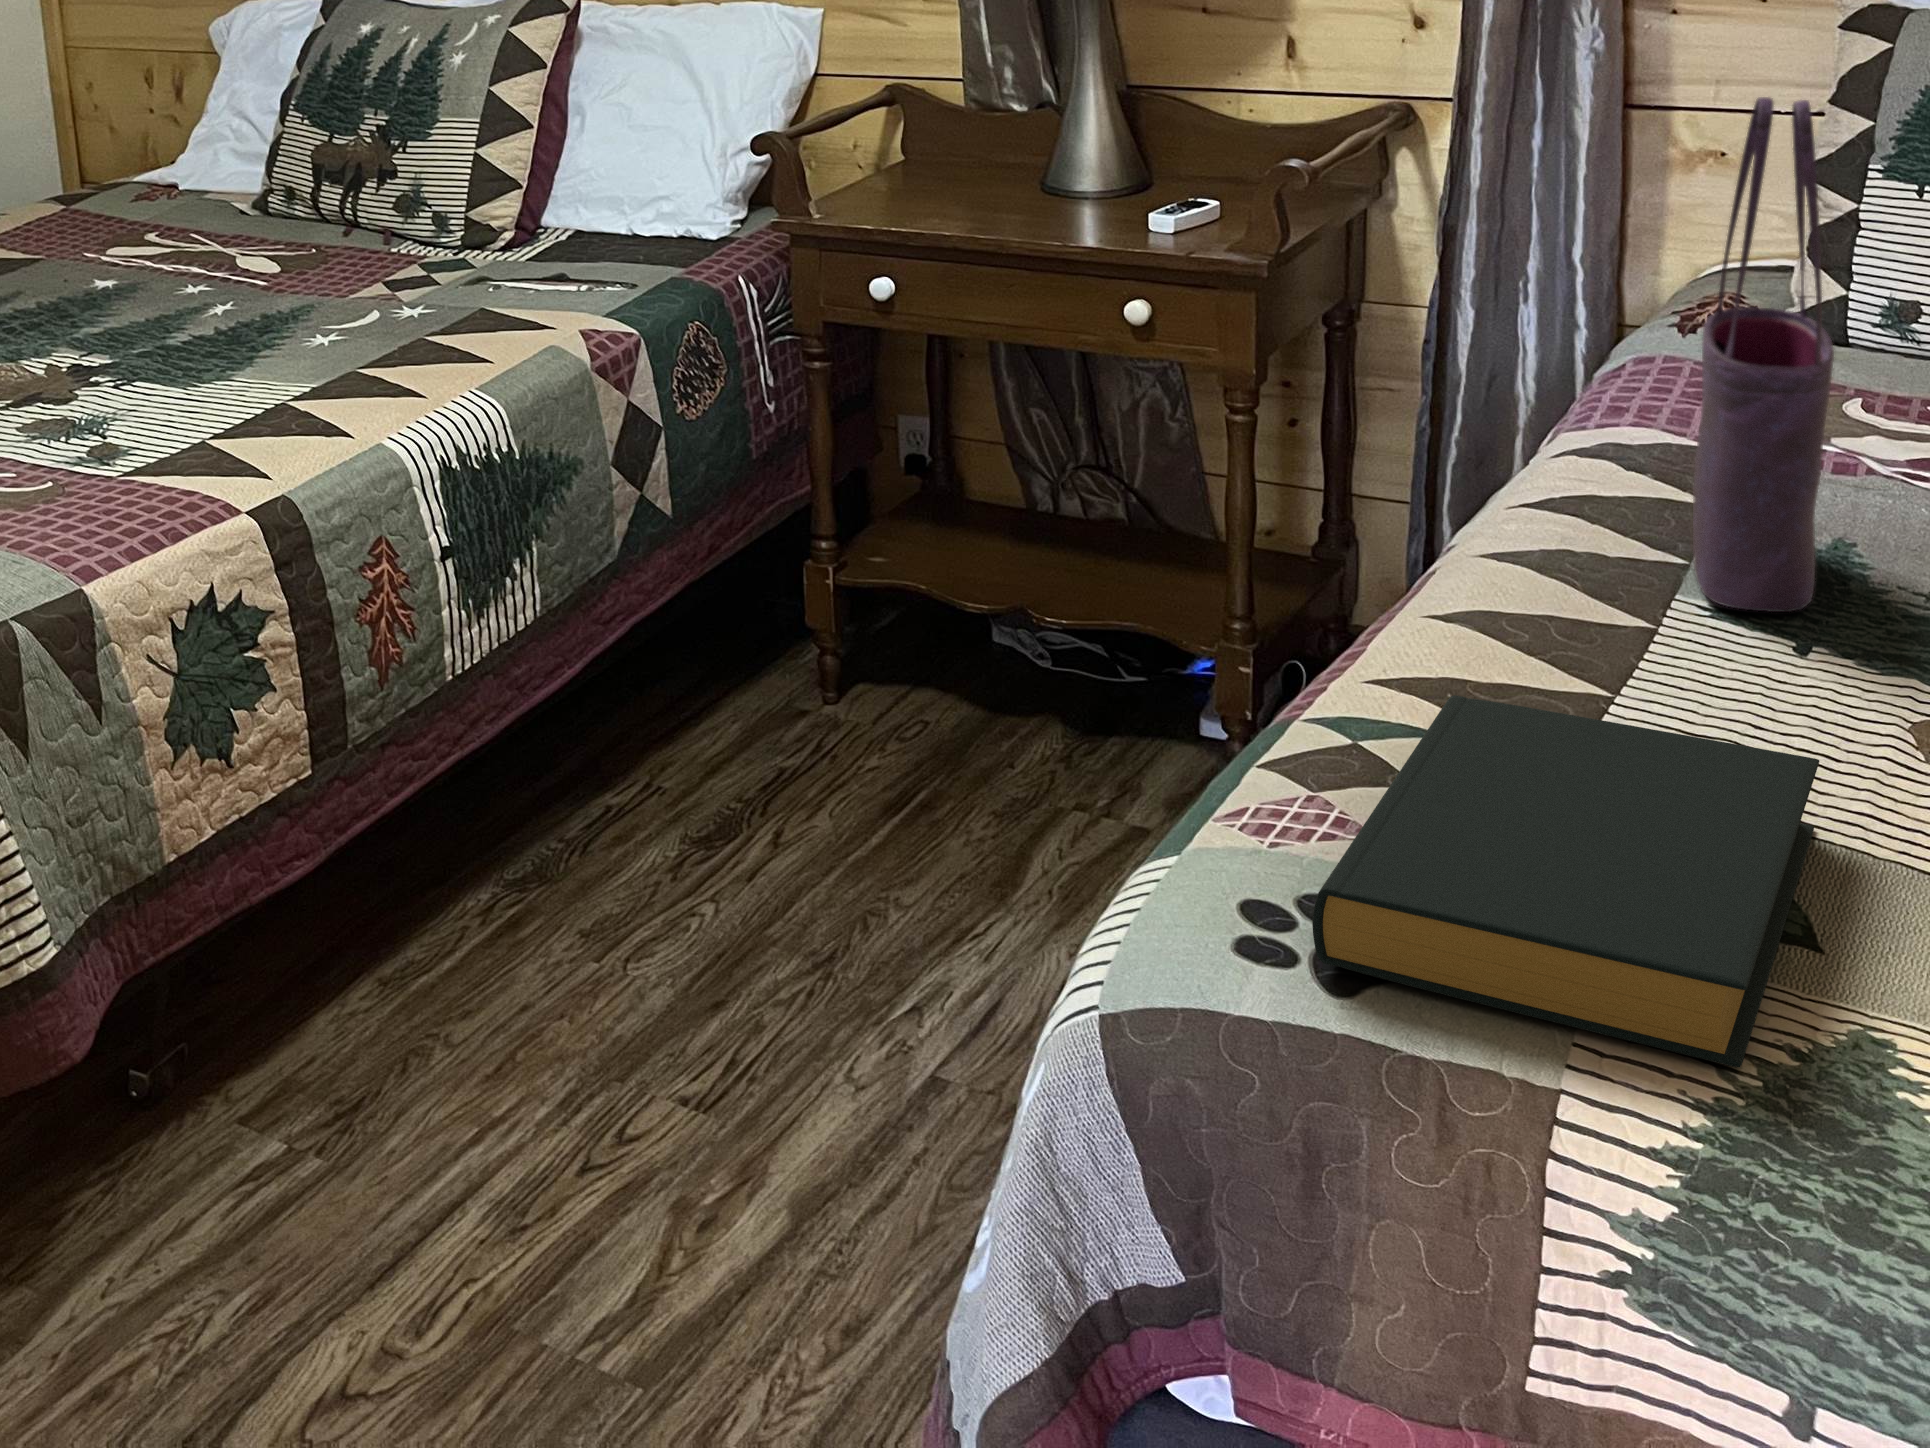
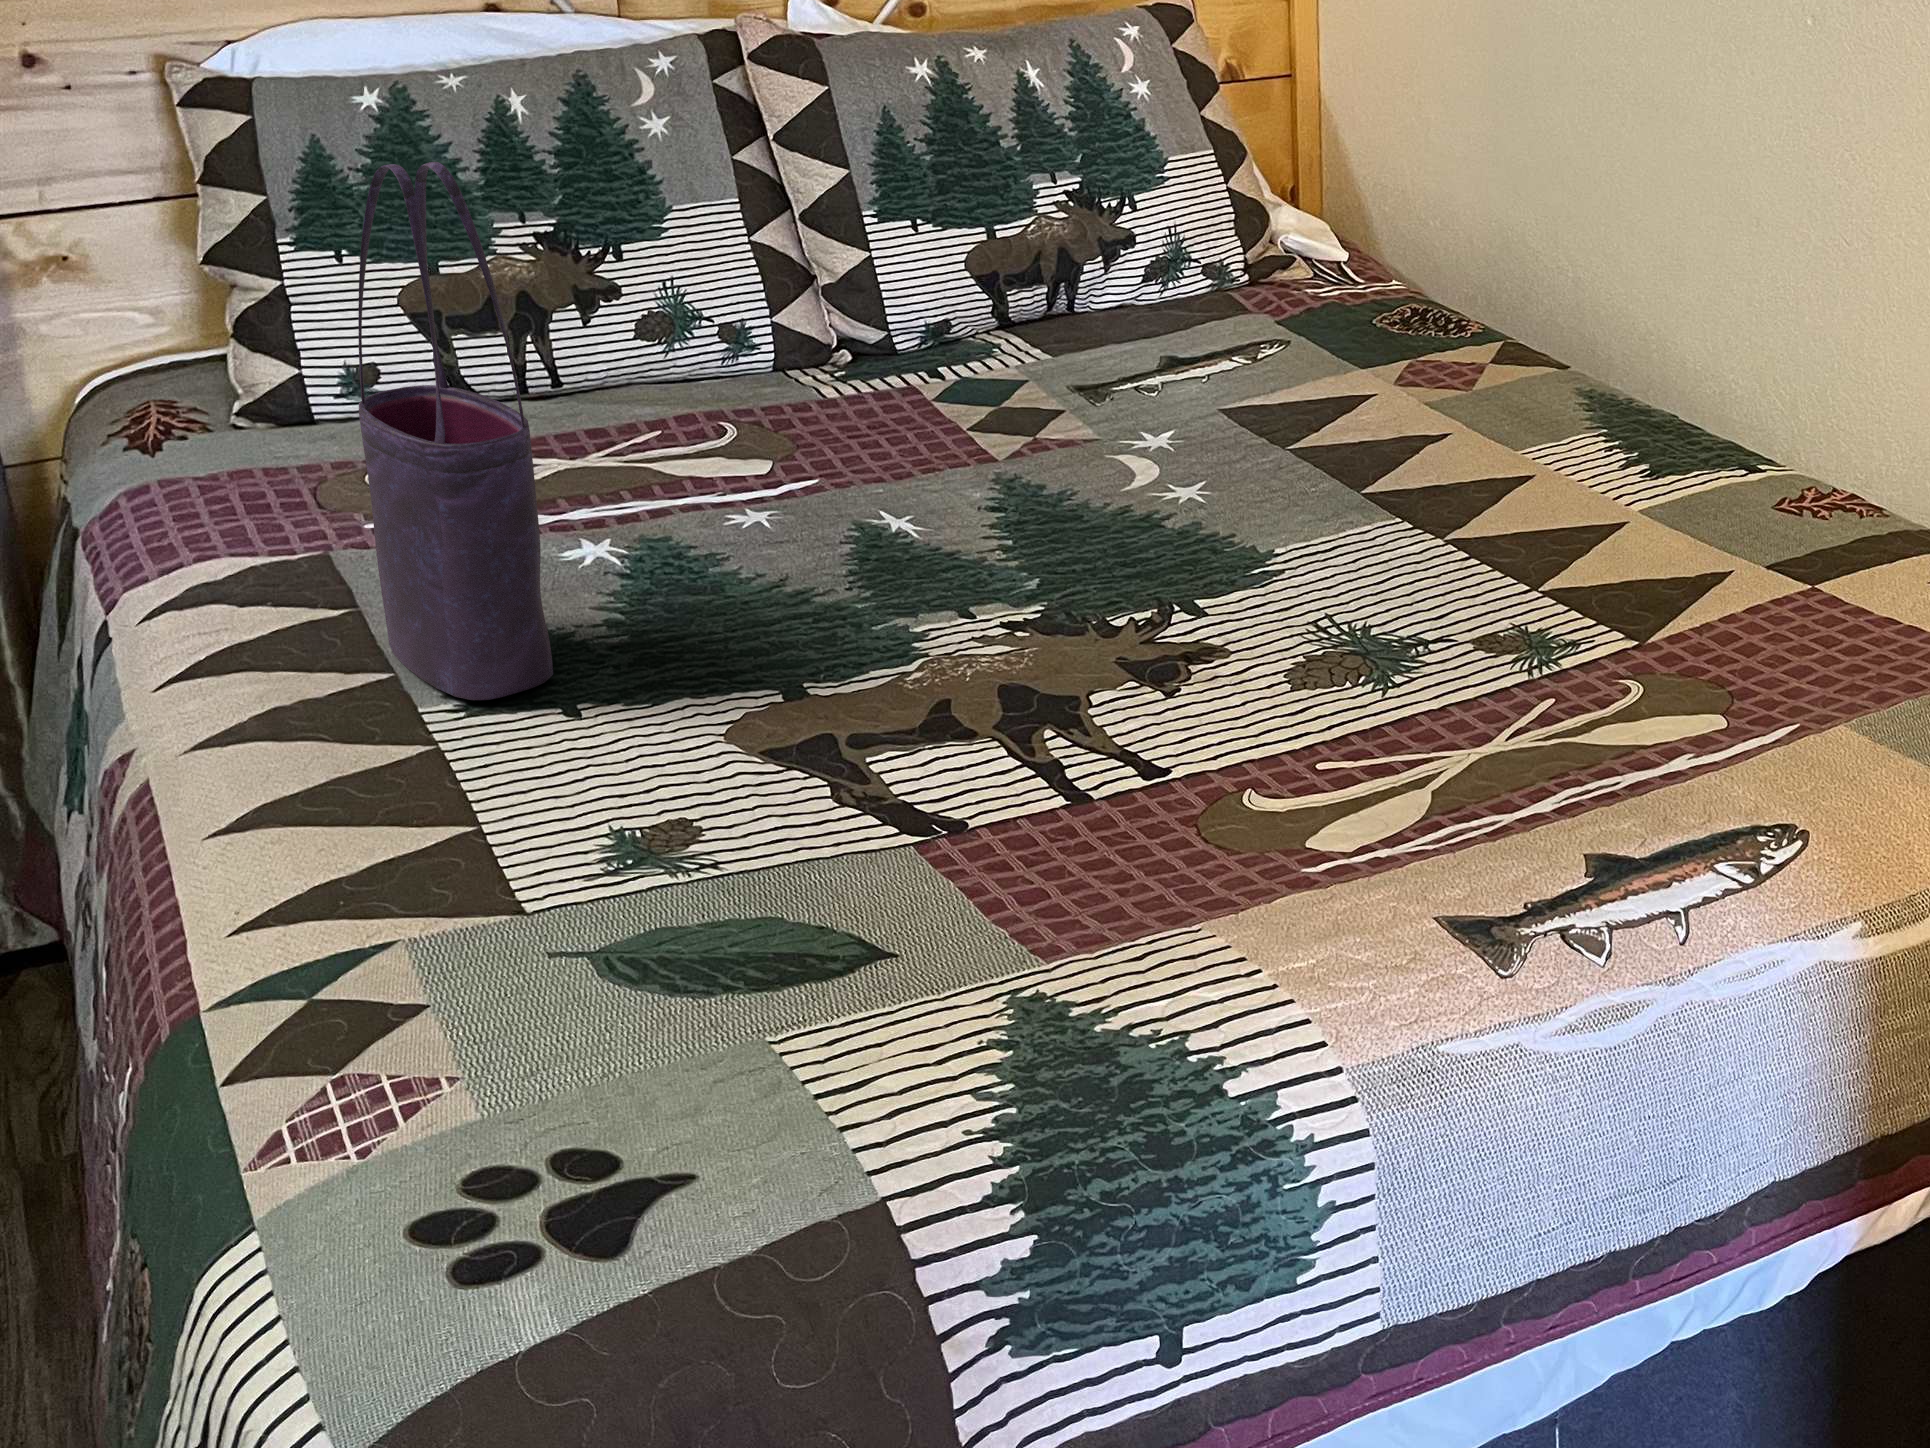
hardback book: present [1312,695,1819,1068] -> none [401,791,977,1233]

